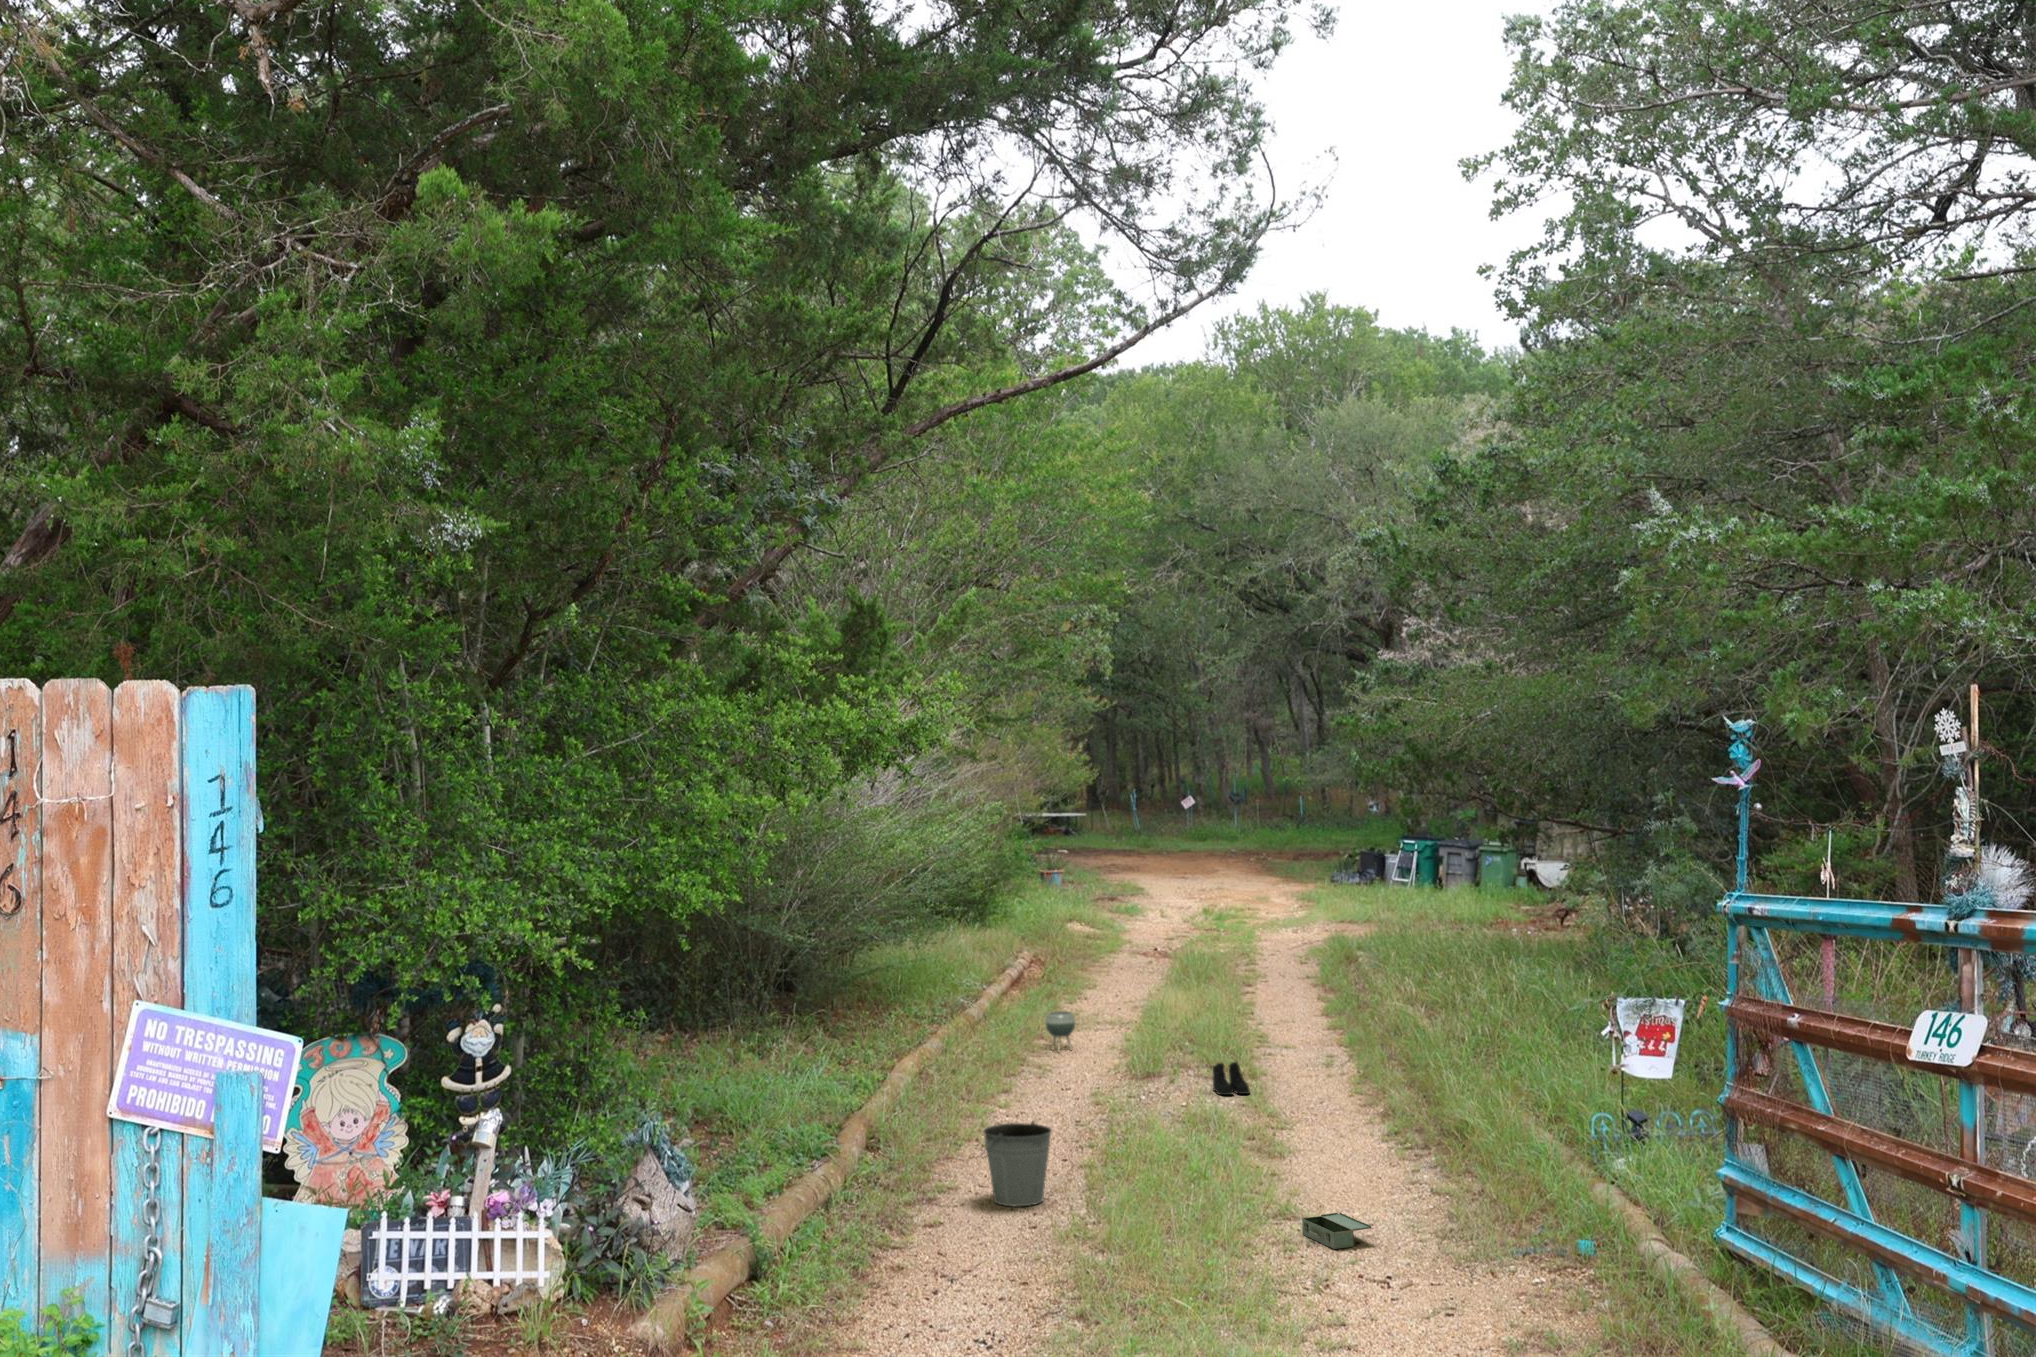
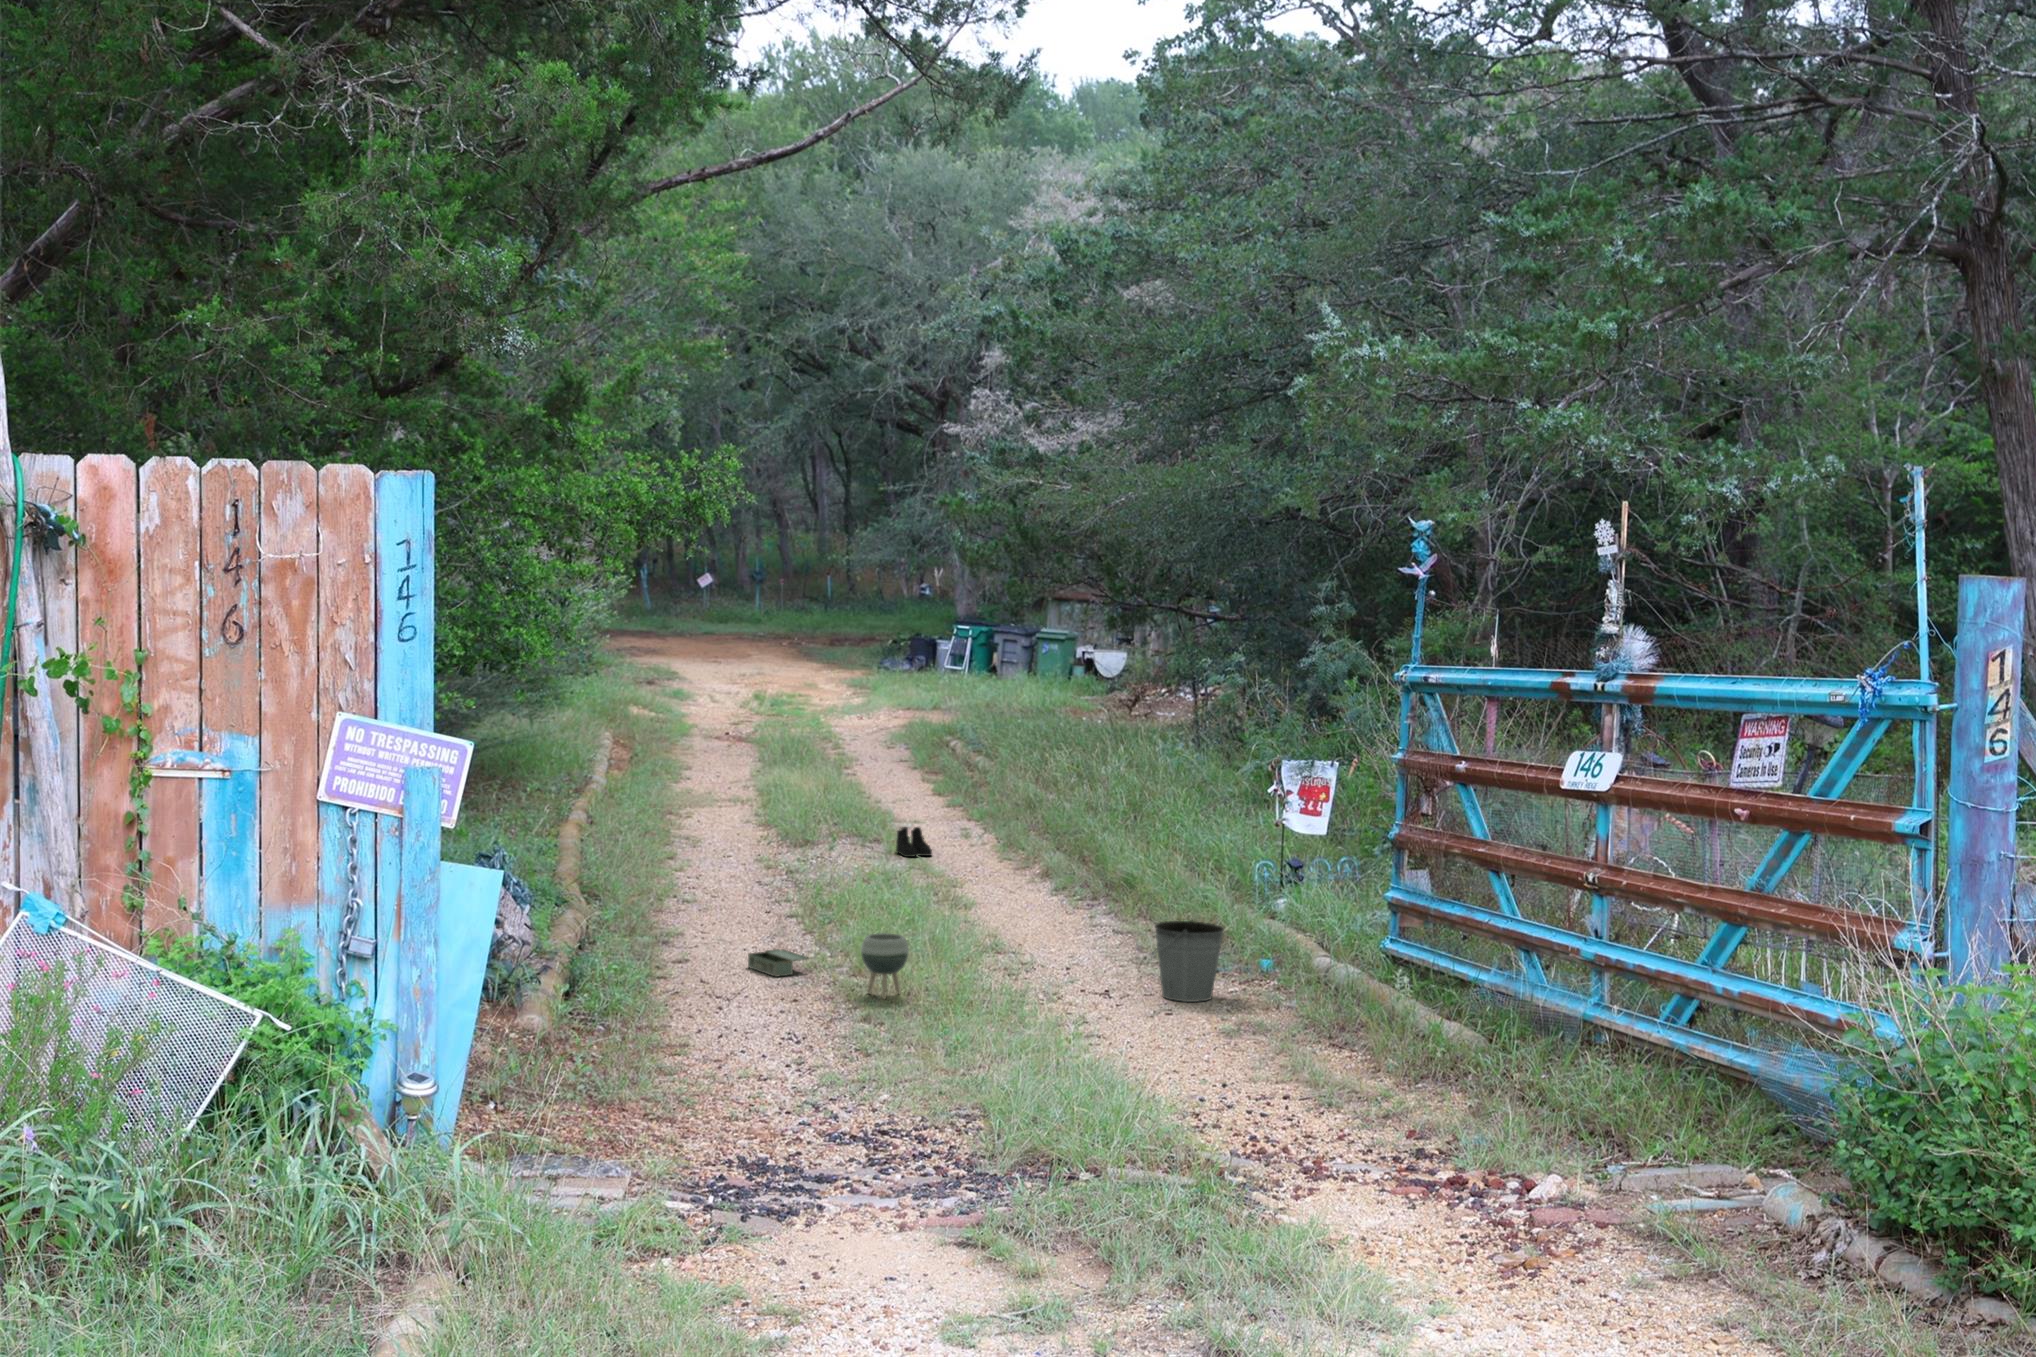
planter: present [1045,1011,1076,1052] -> present [861,933,909,999]
bucket: present [984,1121,1052,1207] -> present [1152,920,1224,1002]
toolbox: present [1302,1213,1371,1249] -> present [748,949,808,977]

